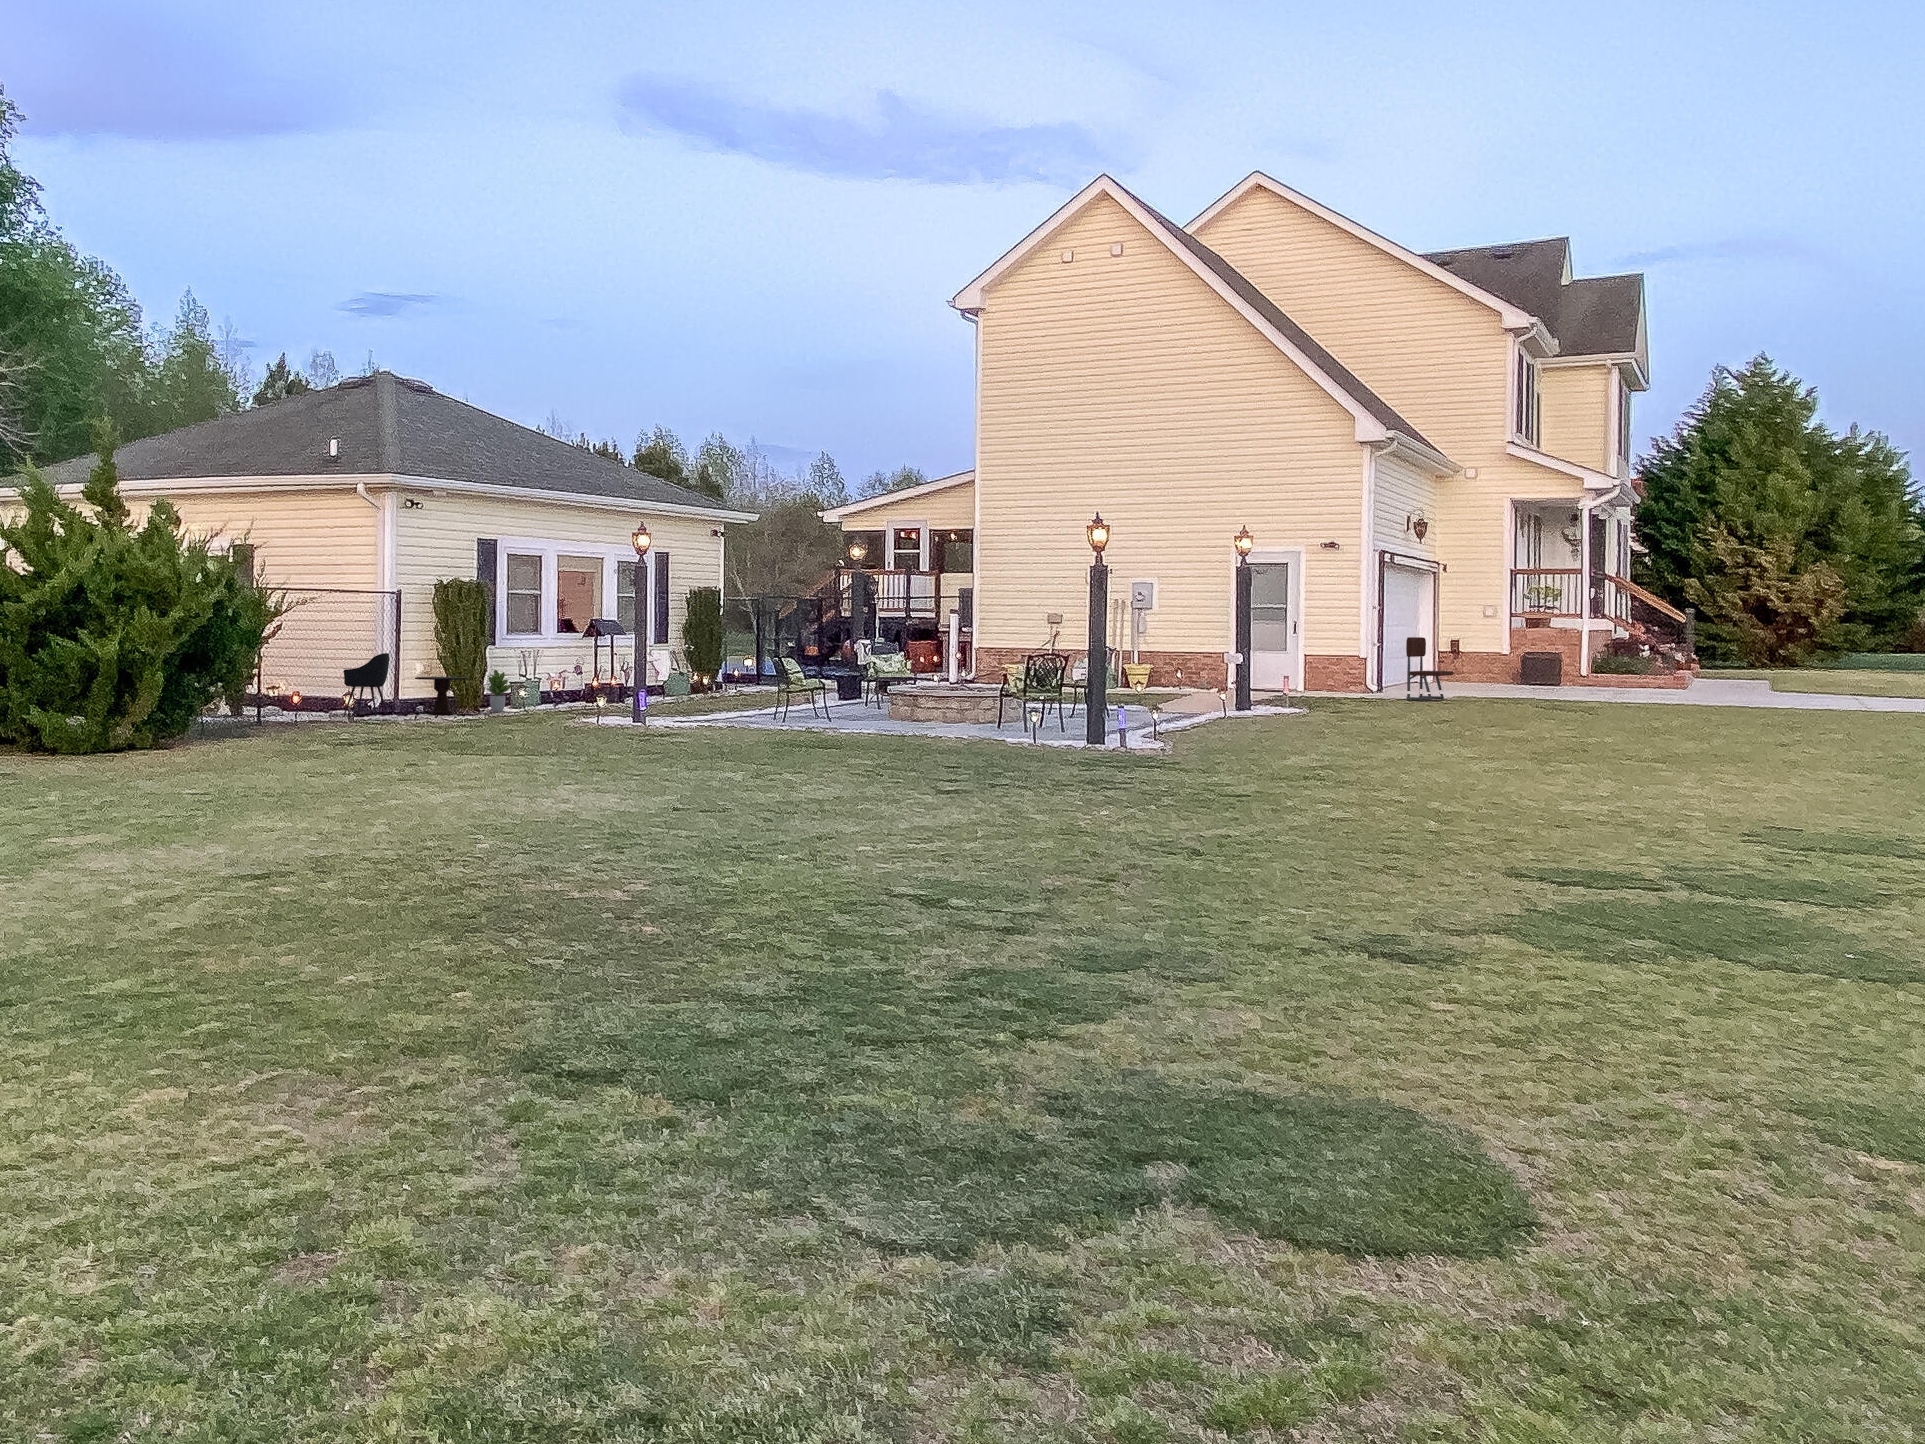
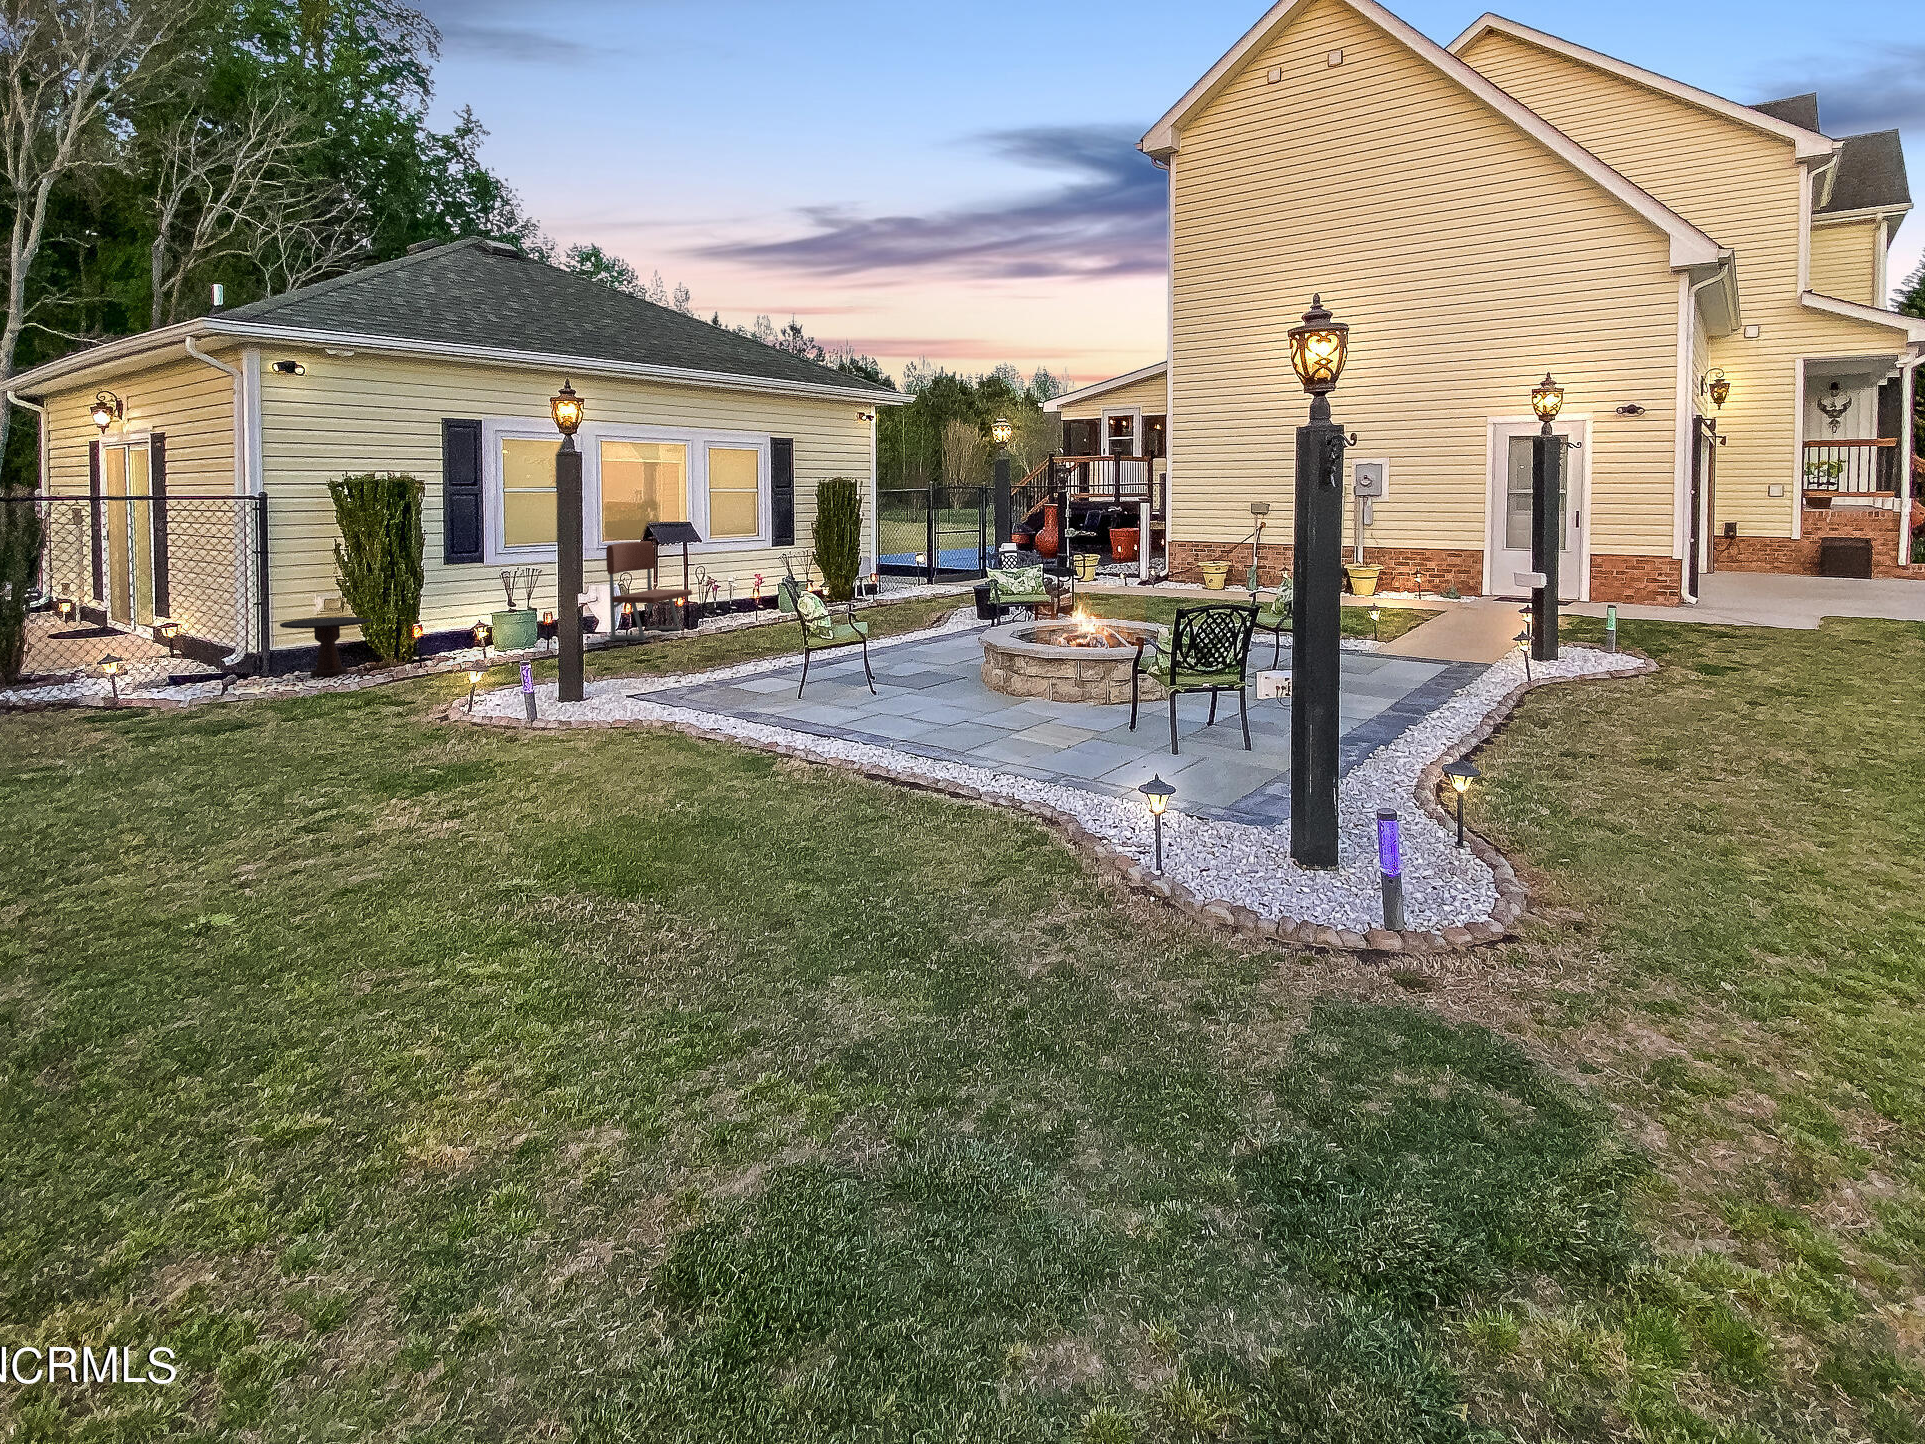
bench: present [1406,637,1453,701] -> present [606,541,692,640]
armchair: present [343,653,390,716] -> none [154,589,245,685]
potted plant: present [486,670,511,712] -> none [420,604,461,664]

